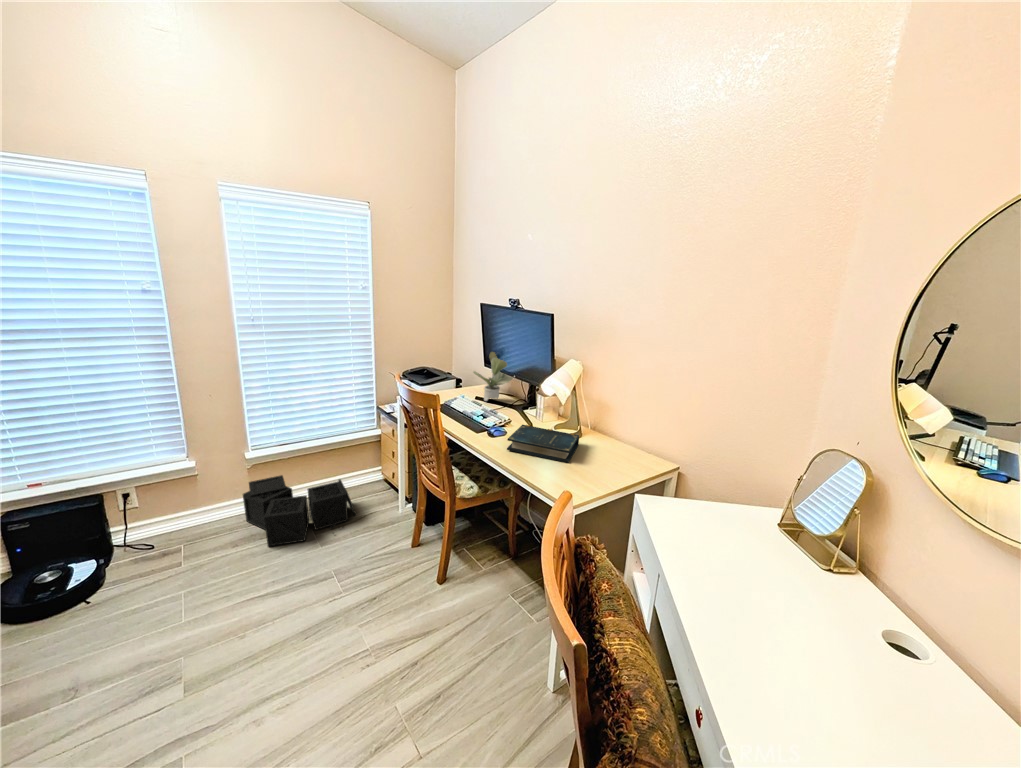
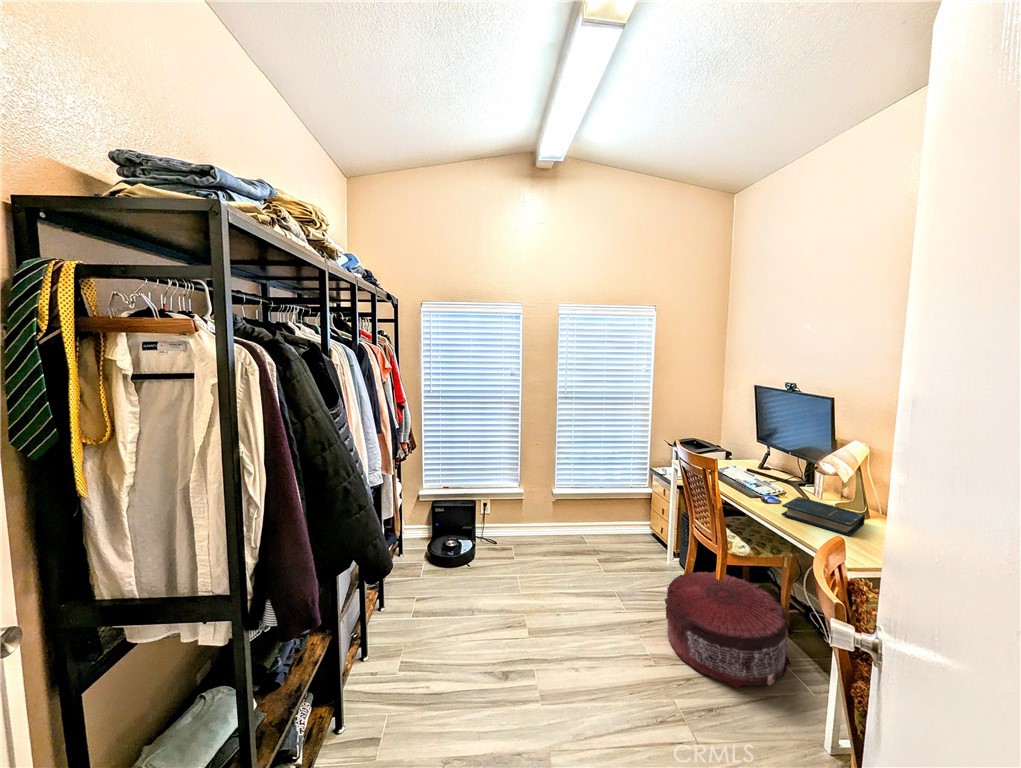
potted plant: present [473,352,513,401] -> none [745,428,789,474]
storage bin: present [243,475,356,547] -> none [550,512,631,566]
pouf: none [385,518,518,655] -> present [665,571,791,688]

